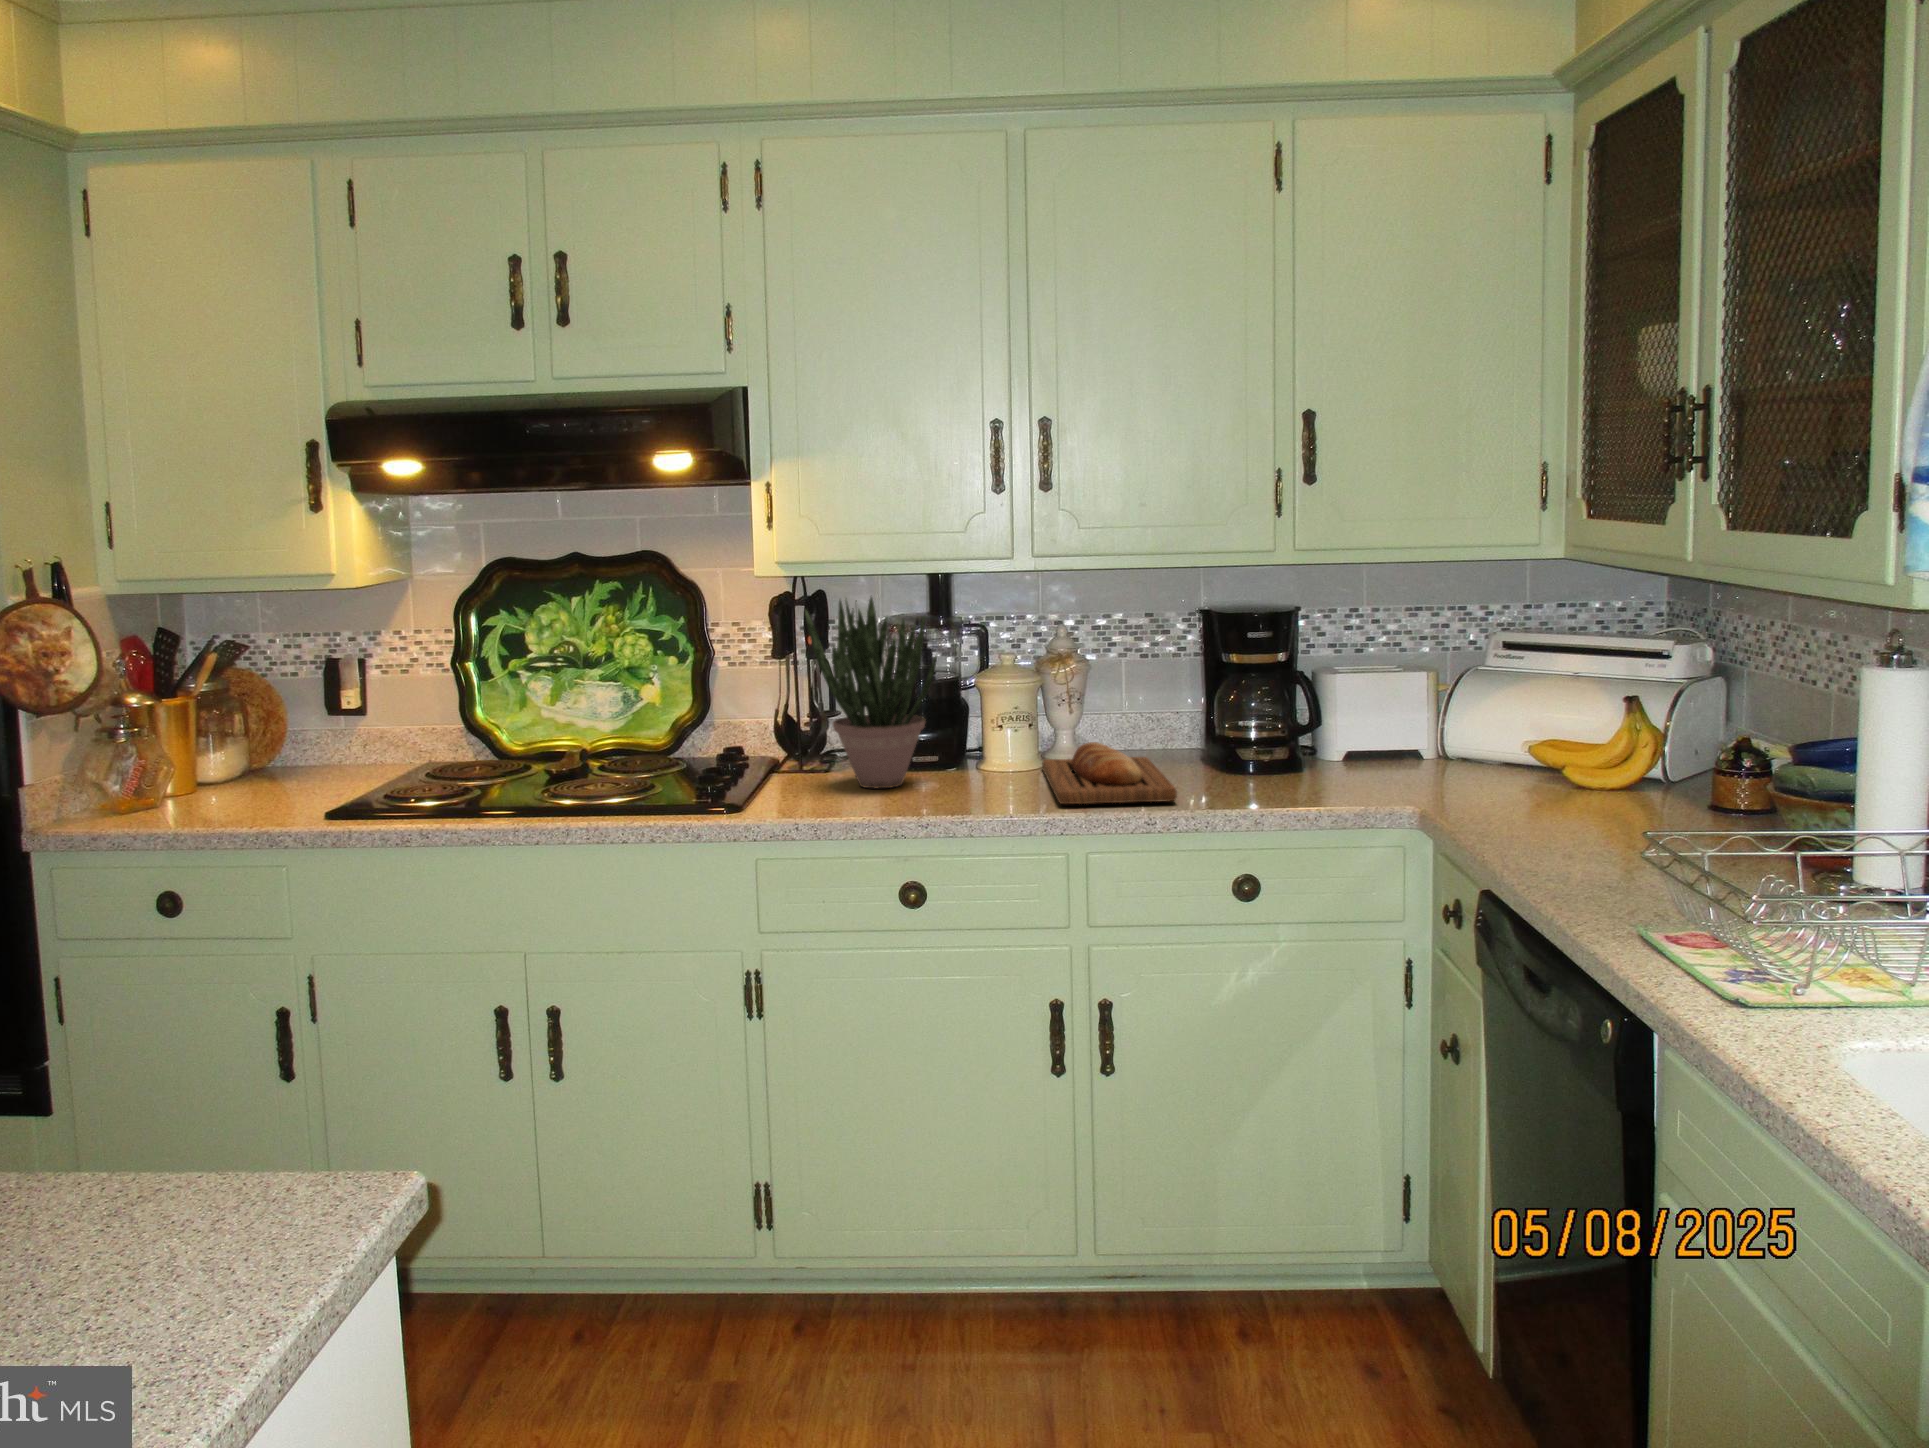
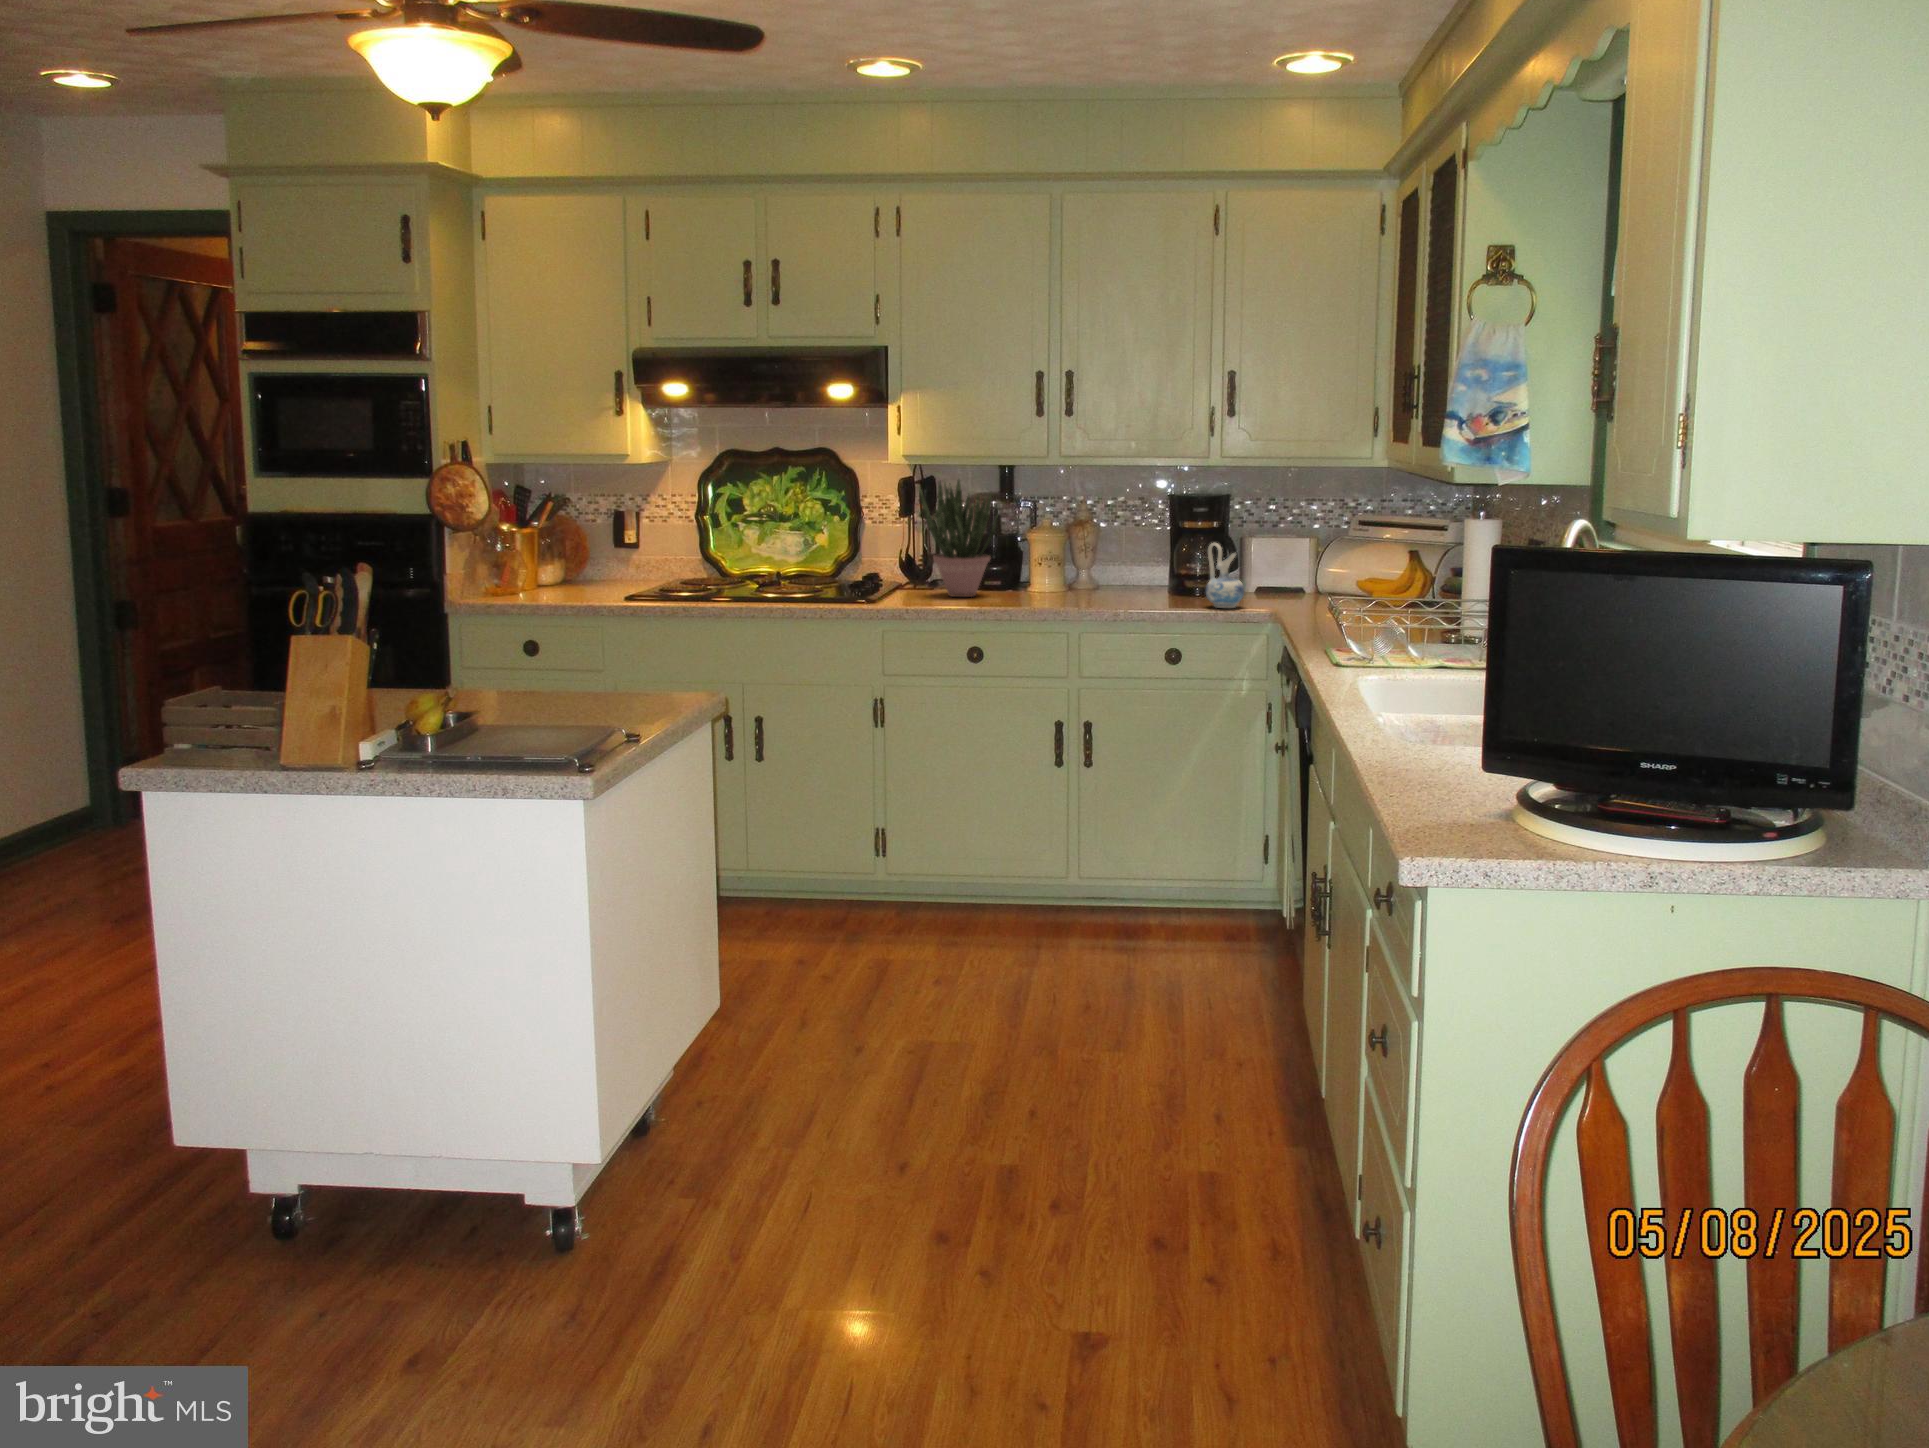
ceramic pitcher: none [1292,691,1357,800] -> present [1206,543,1244,608]
bread loaf: present [1042,742,1177,804] -> none [1063,575,1135,606]

